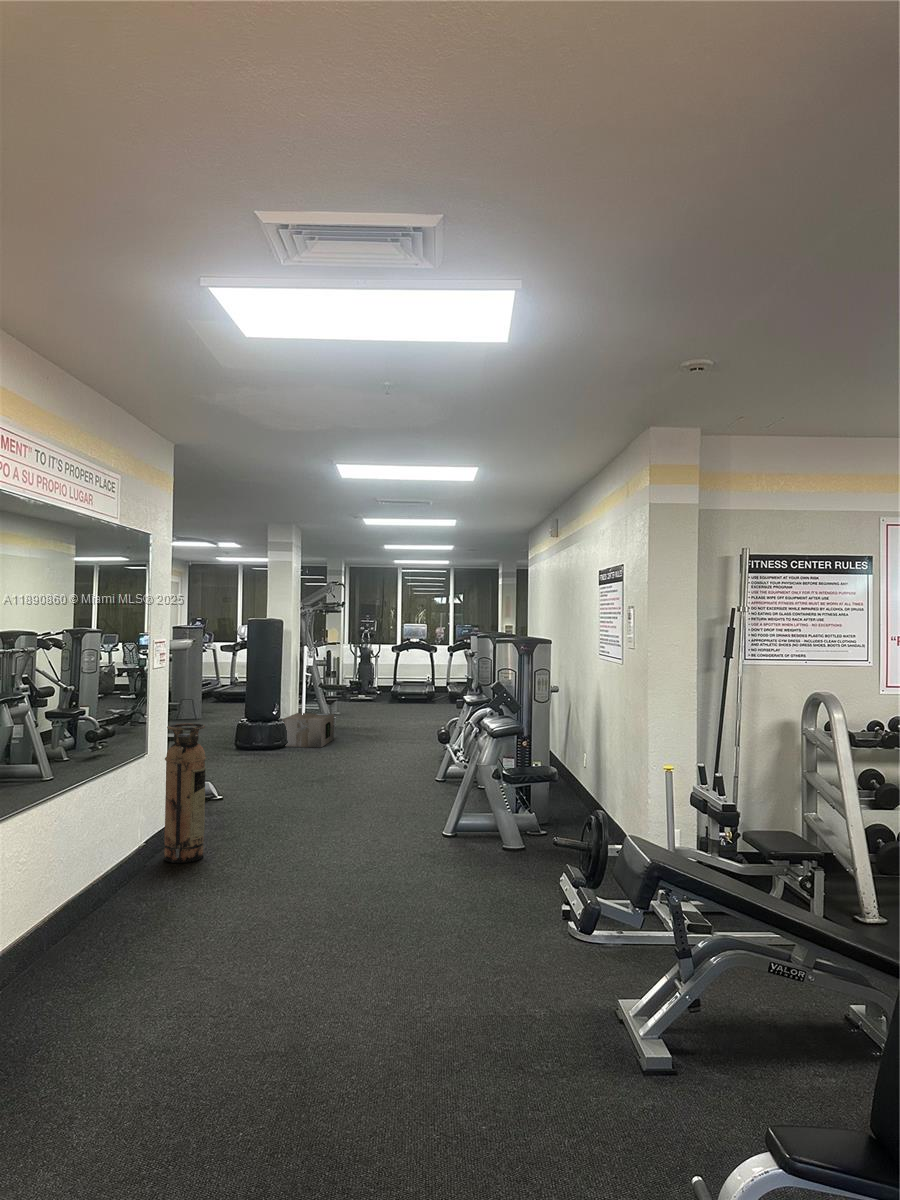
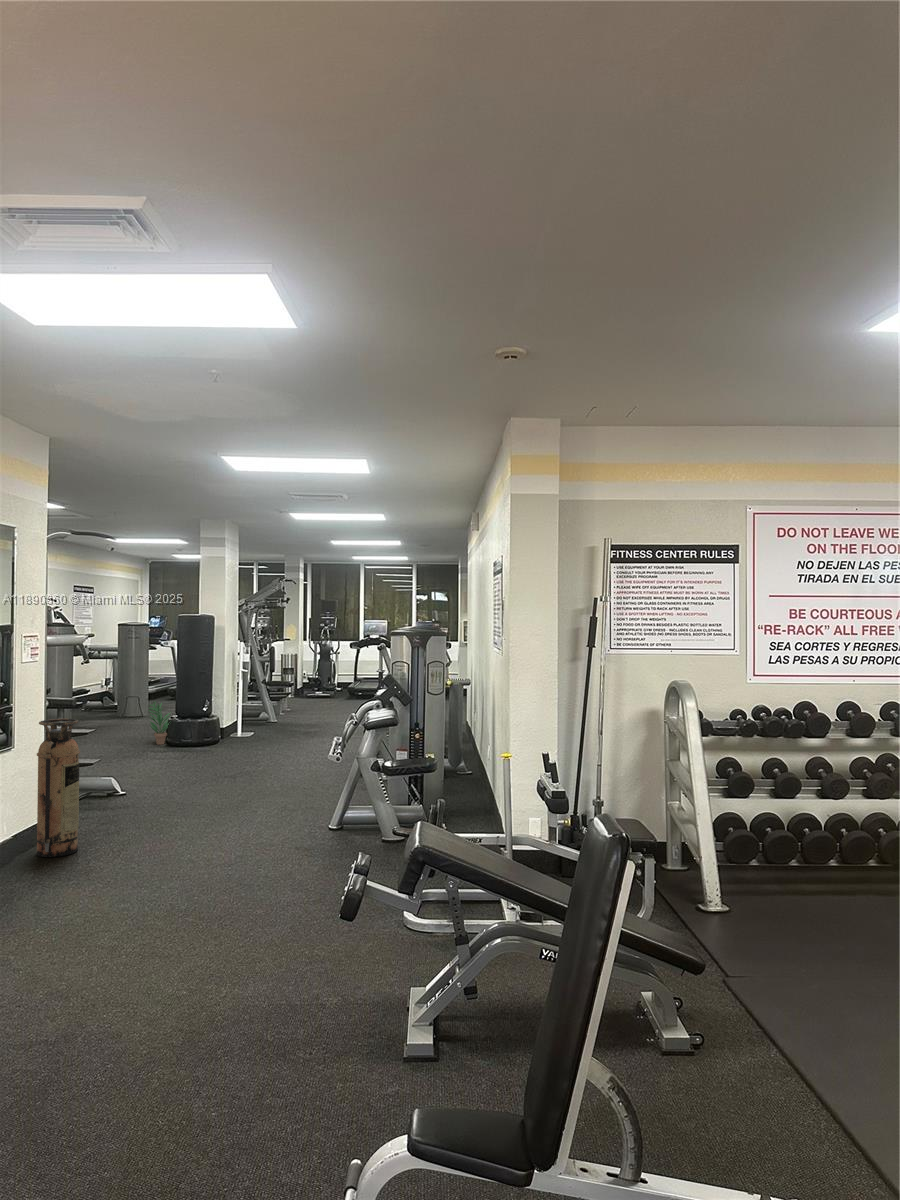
potted plant: none [215,704,240,749] -> present [149,702,170,745]
cardboard box: present [282,713,334,748] -> none [216,709,271,742]

